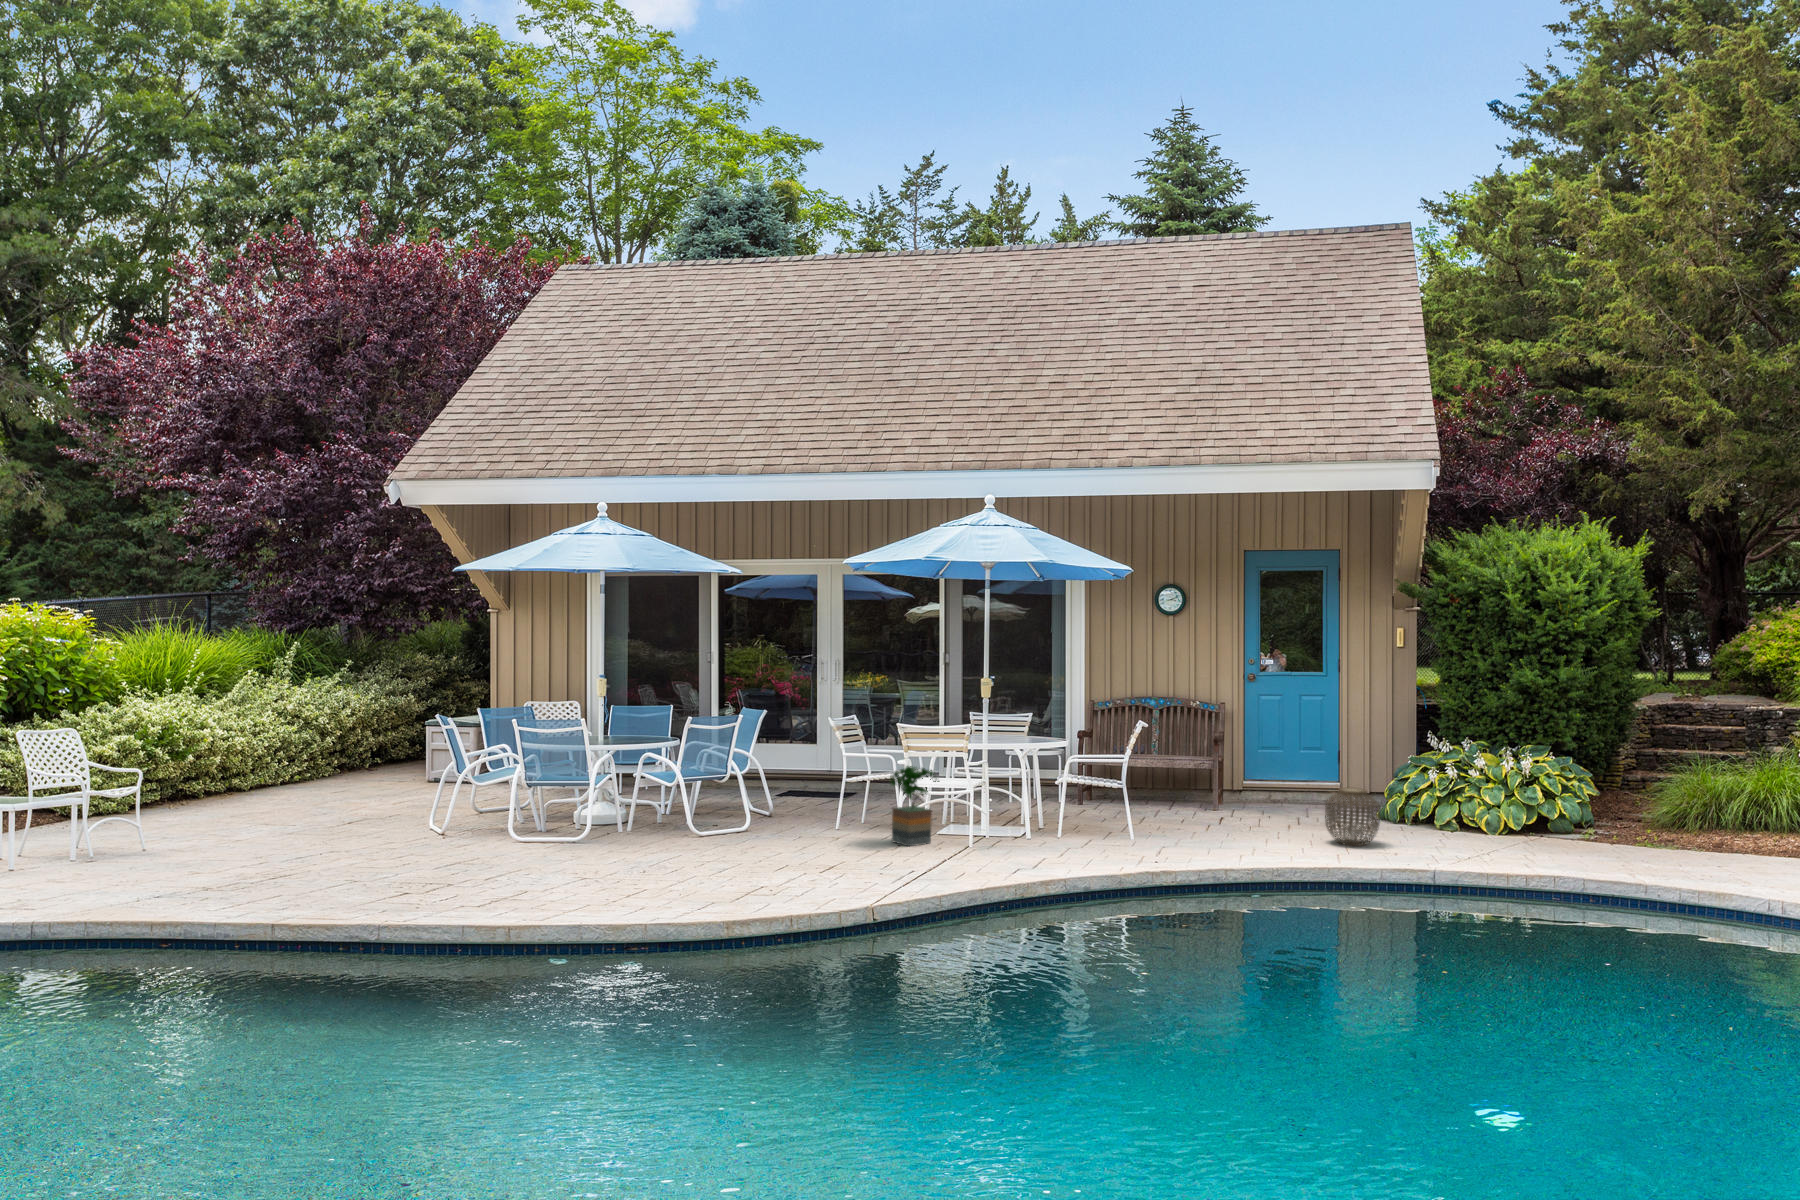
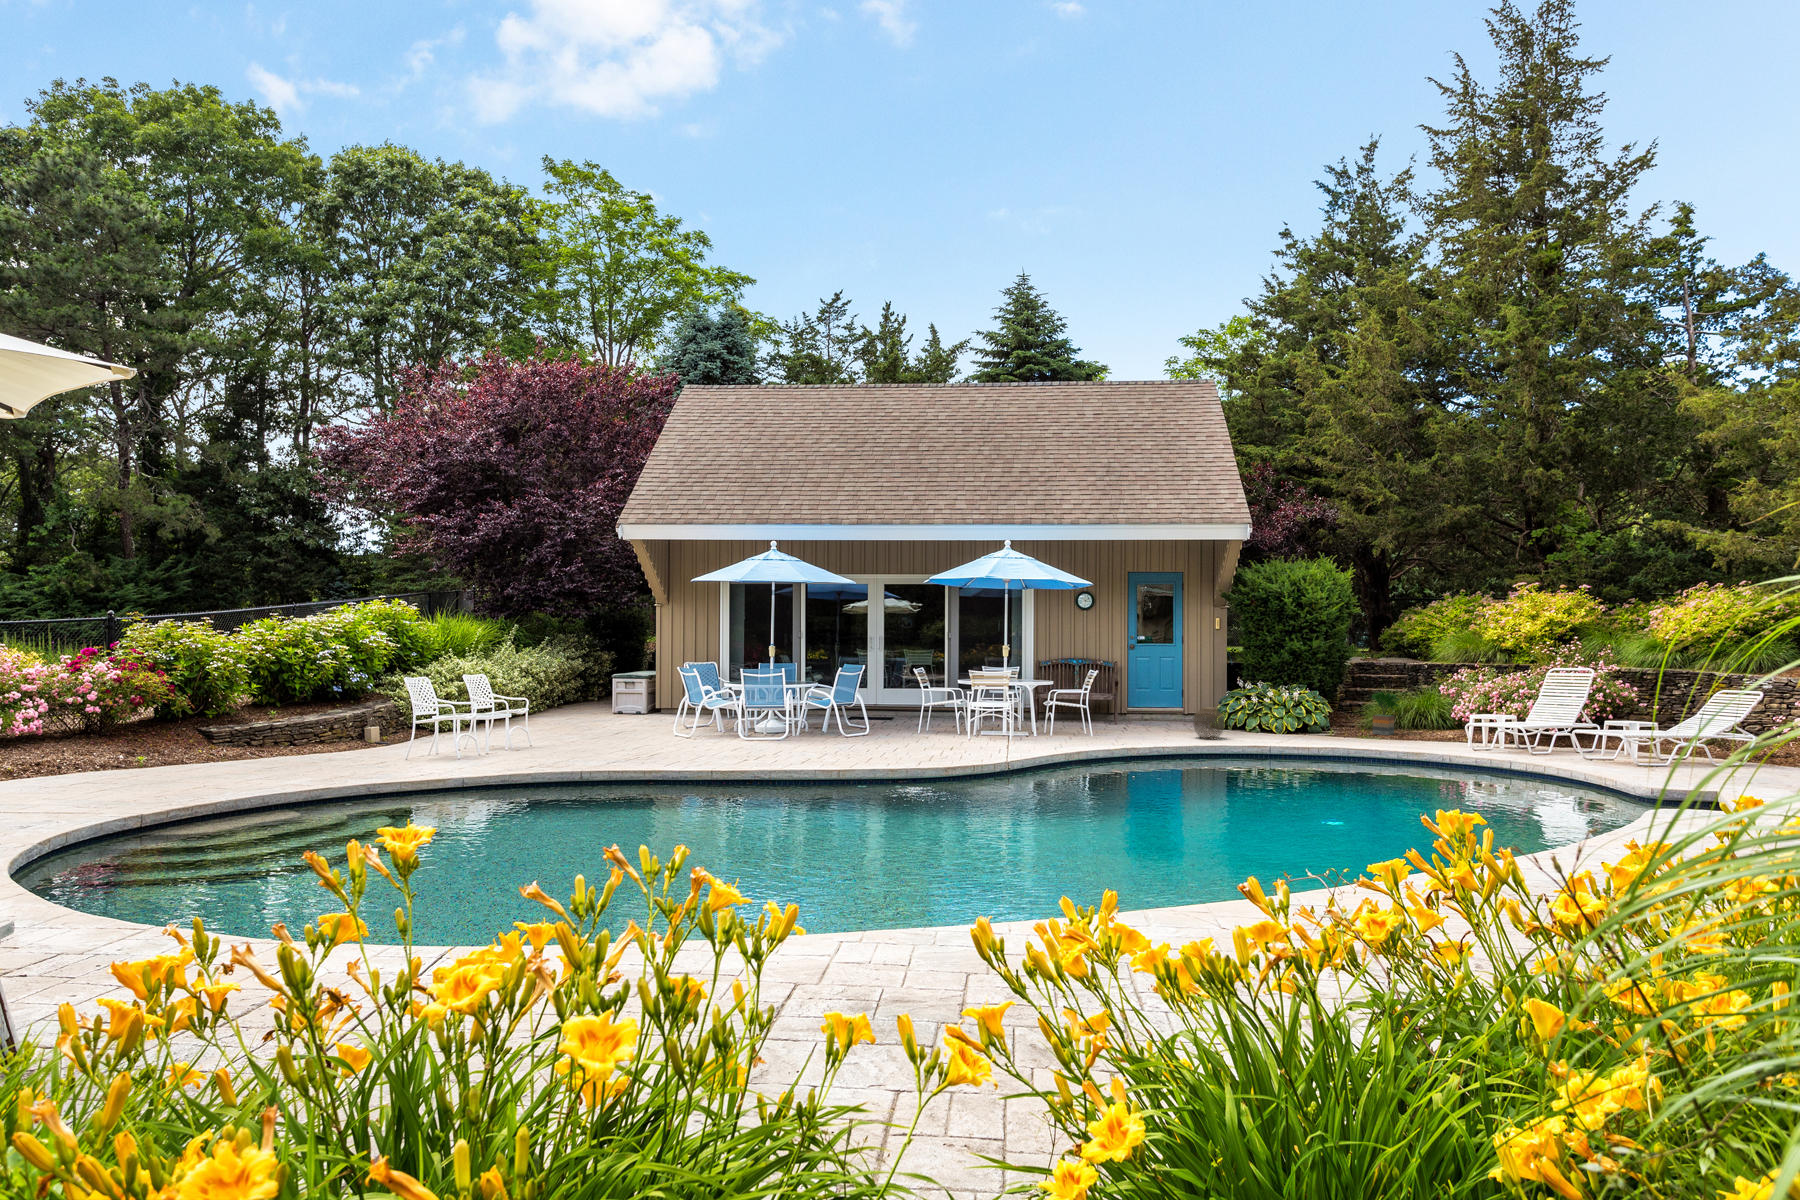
potted tree: present [890,766,940,846] -> present [1372,692,1400,735]

